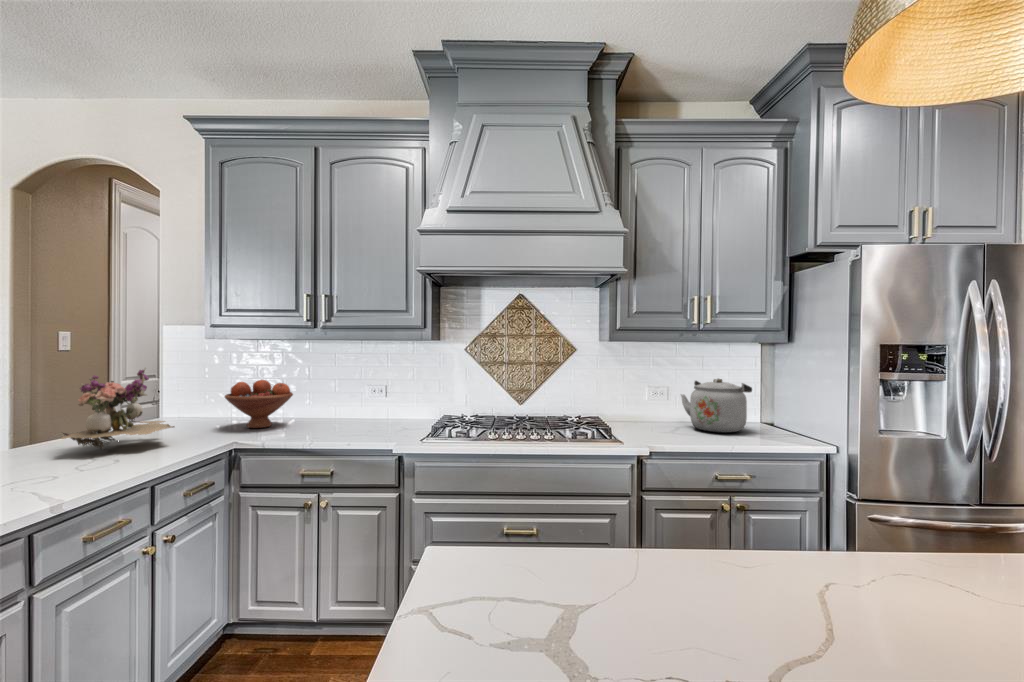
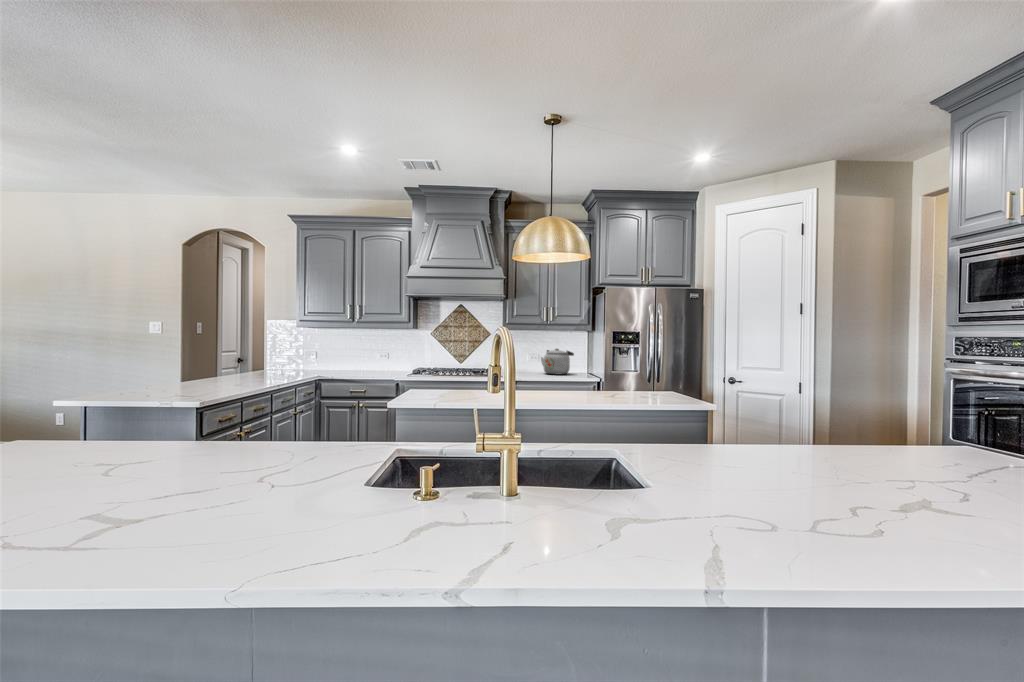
flower arrangement: present [62,370,174,449] -> none [246,340,292,377]
fruit bowl: present [225,380,293,428] -> none [308,348,342,372]

